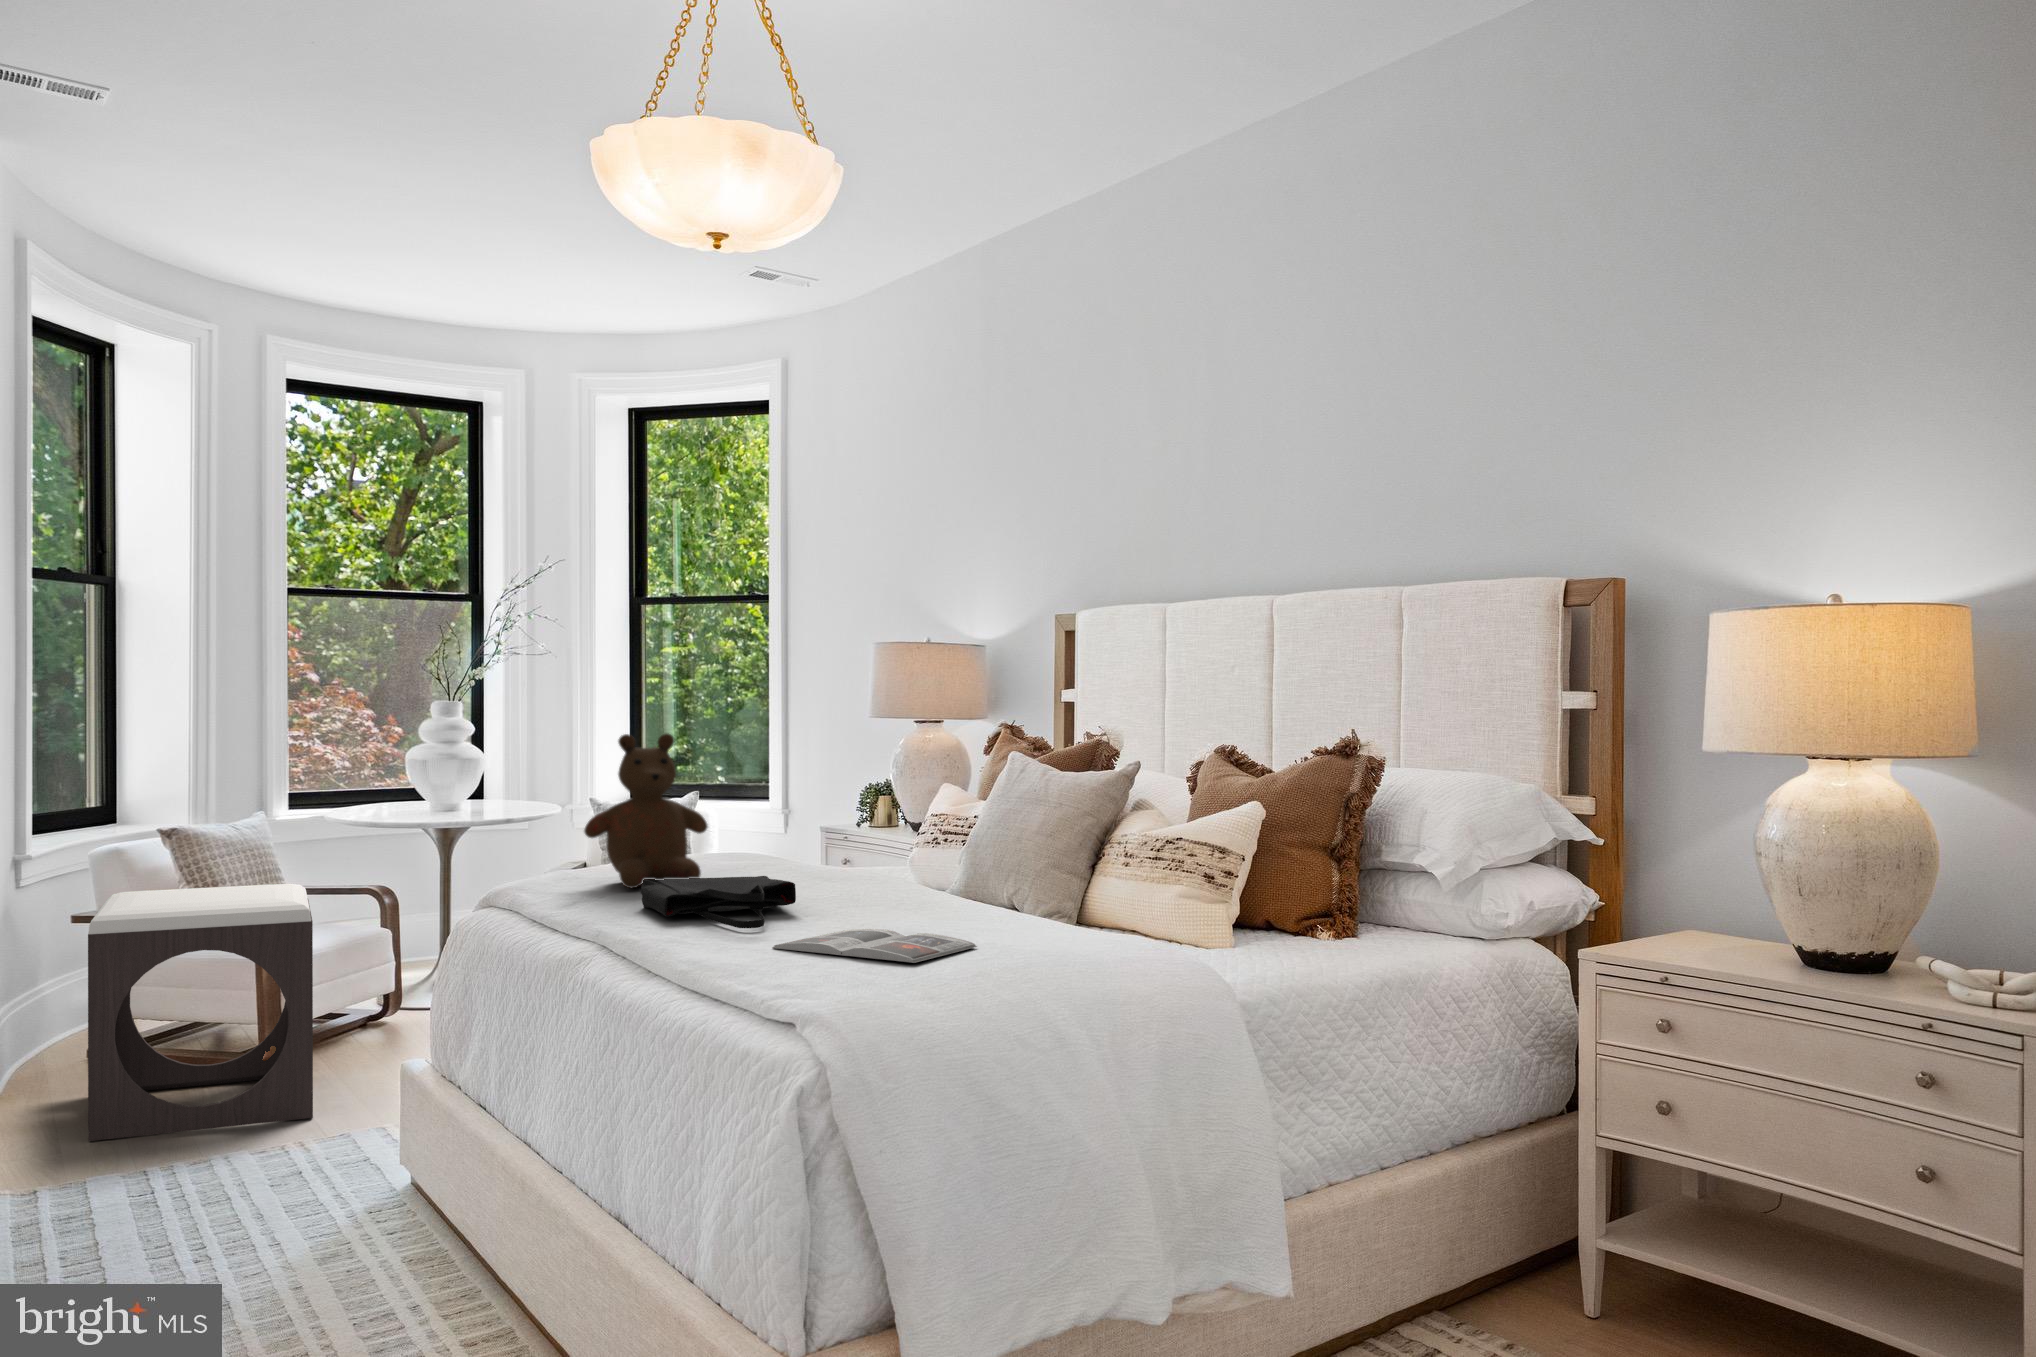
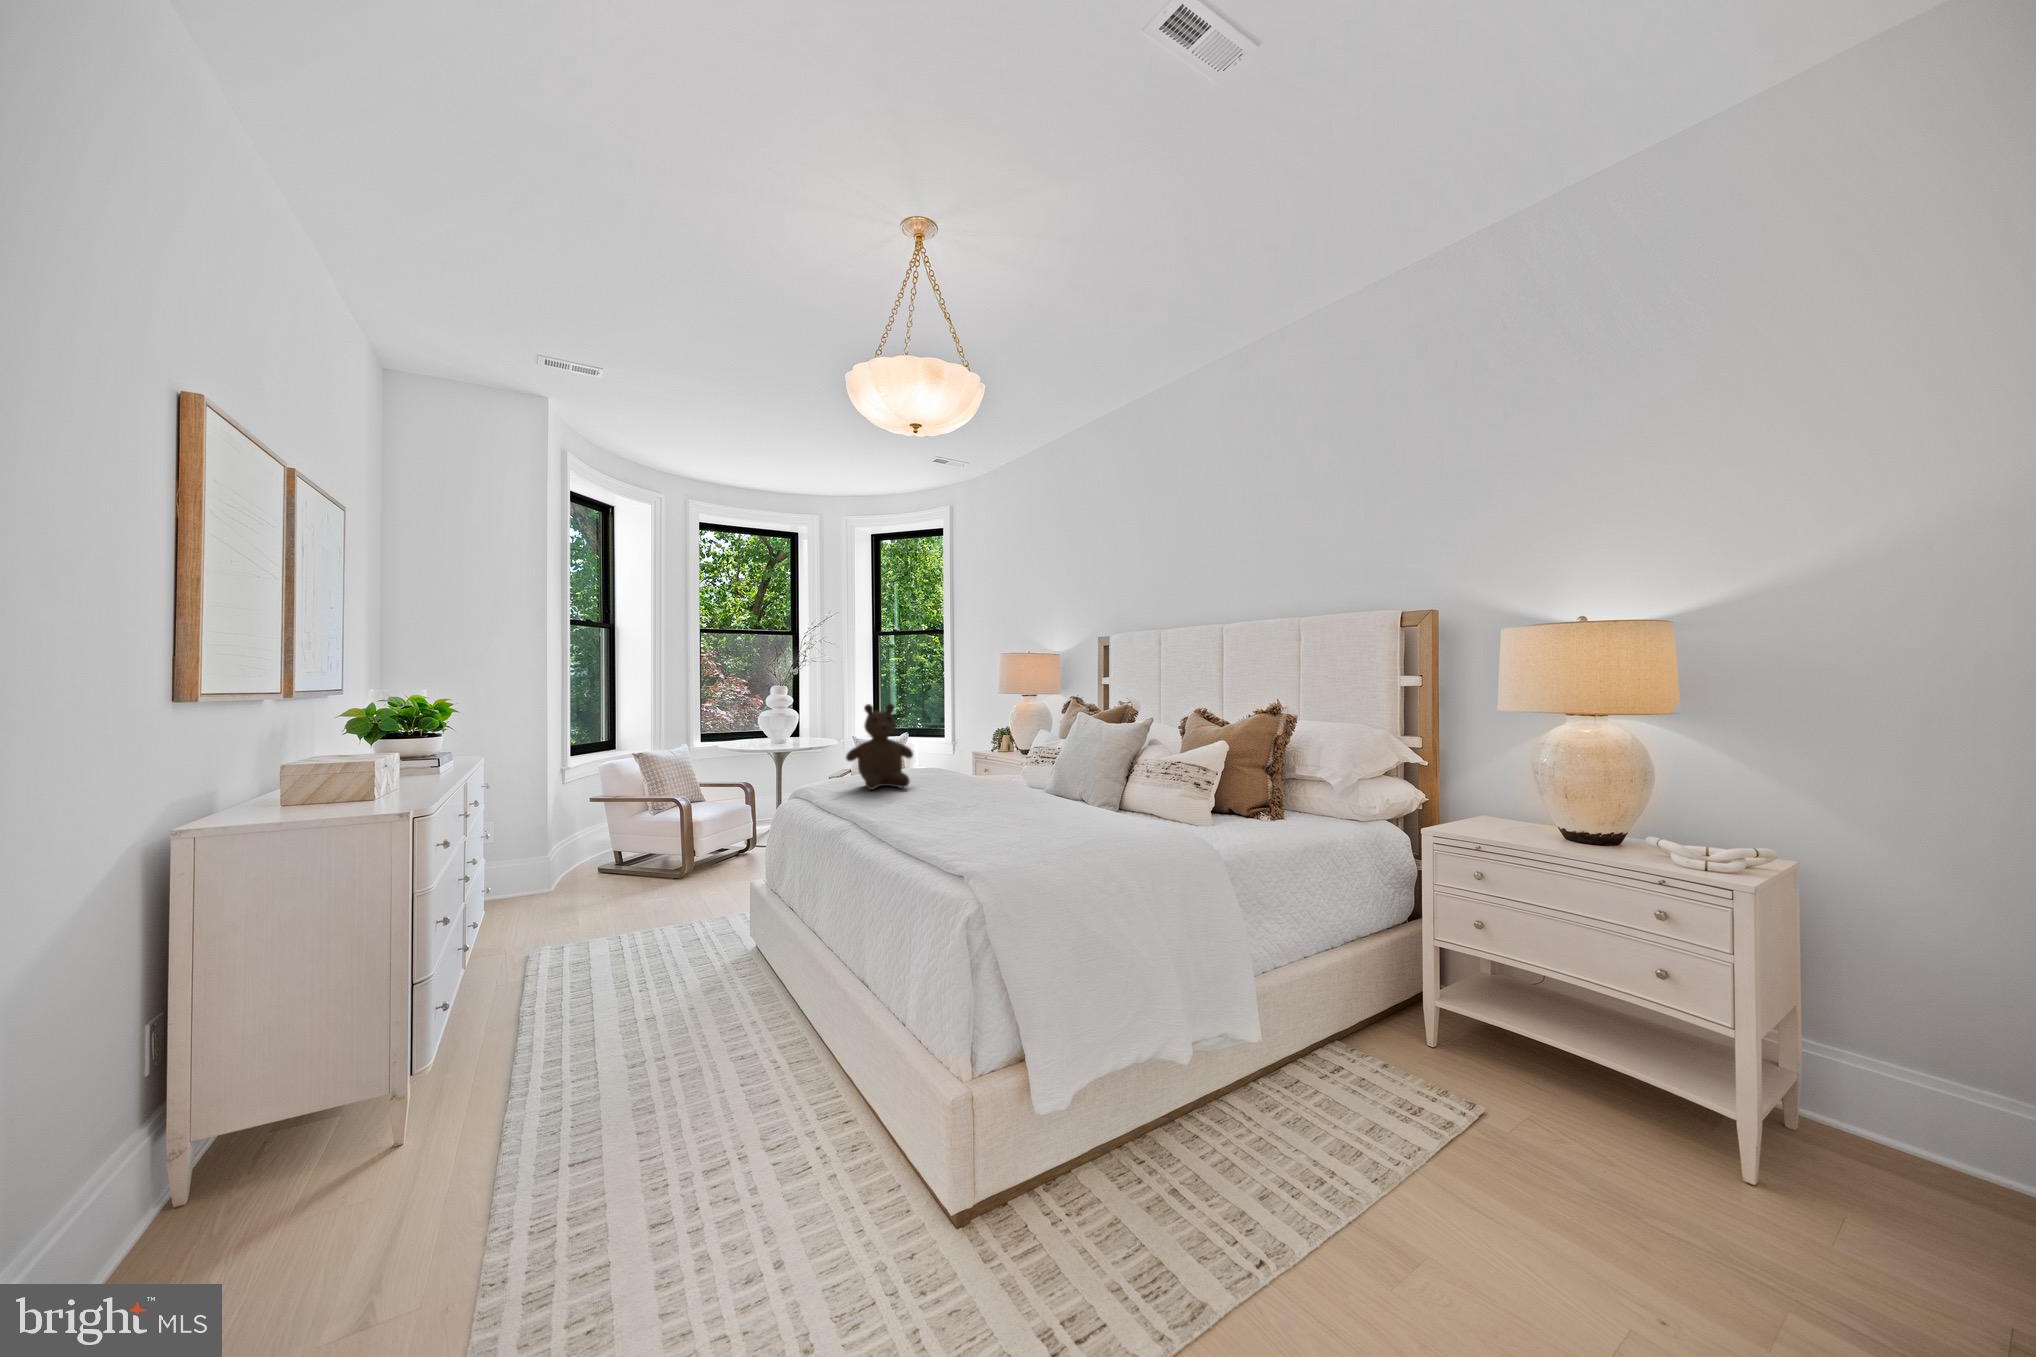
tote bag: present [641,876,796,928] -> none [876,783,963,816]
footstool: present [88,884,313,1141] -> none [587,783,708,921]
magazine: present [772,929,977,963] -> none [951,817,1071,841]

